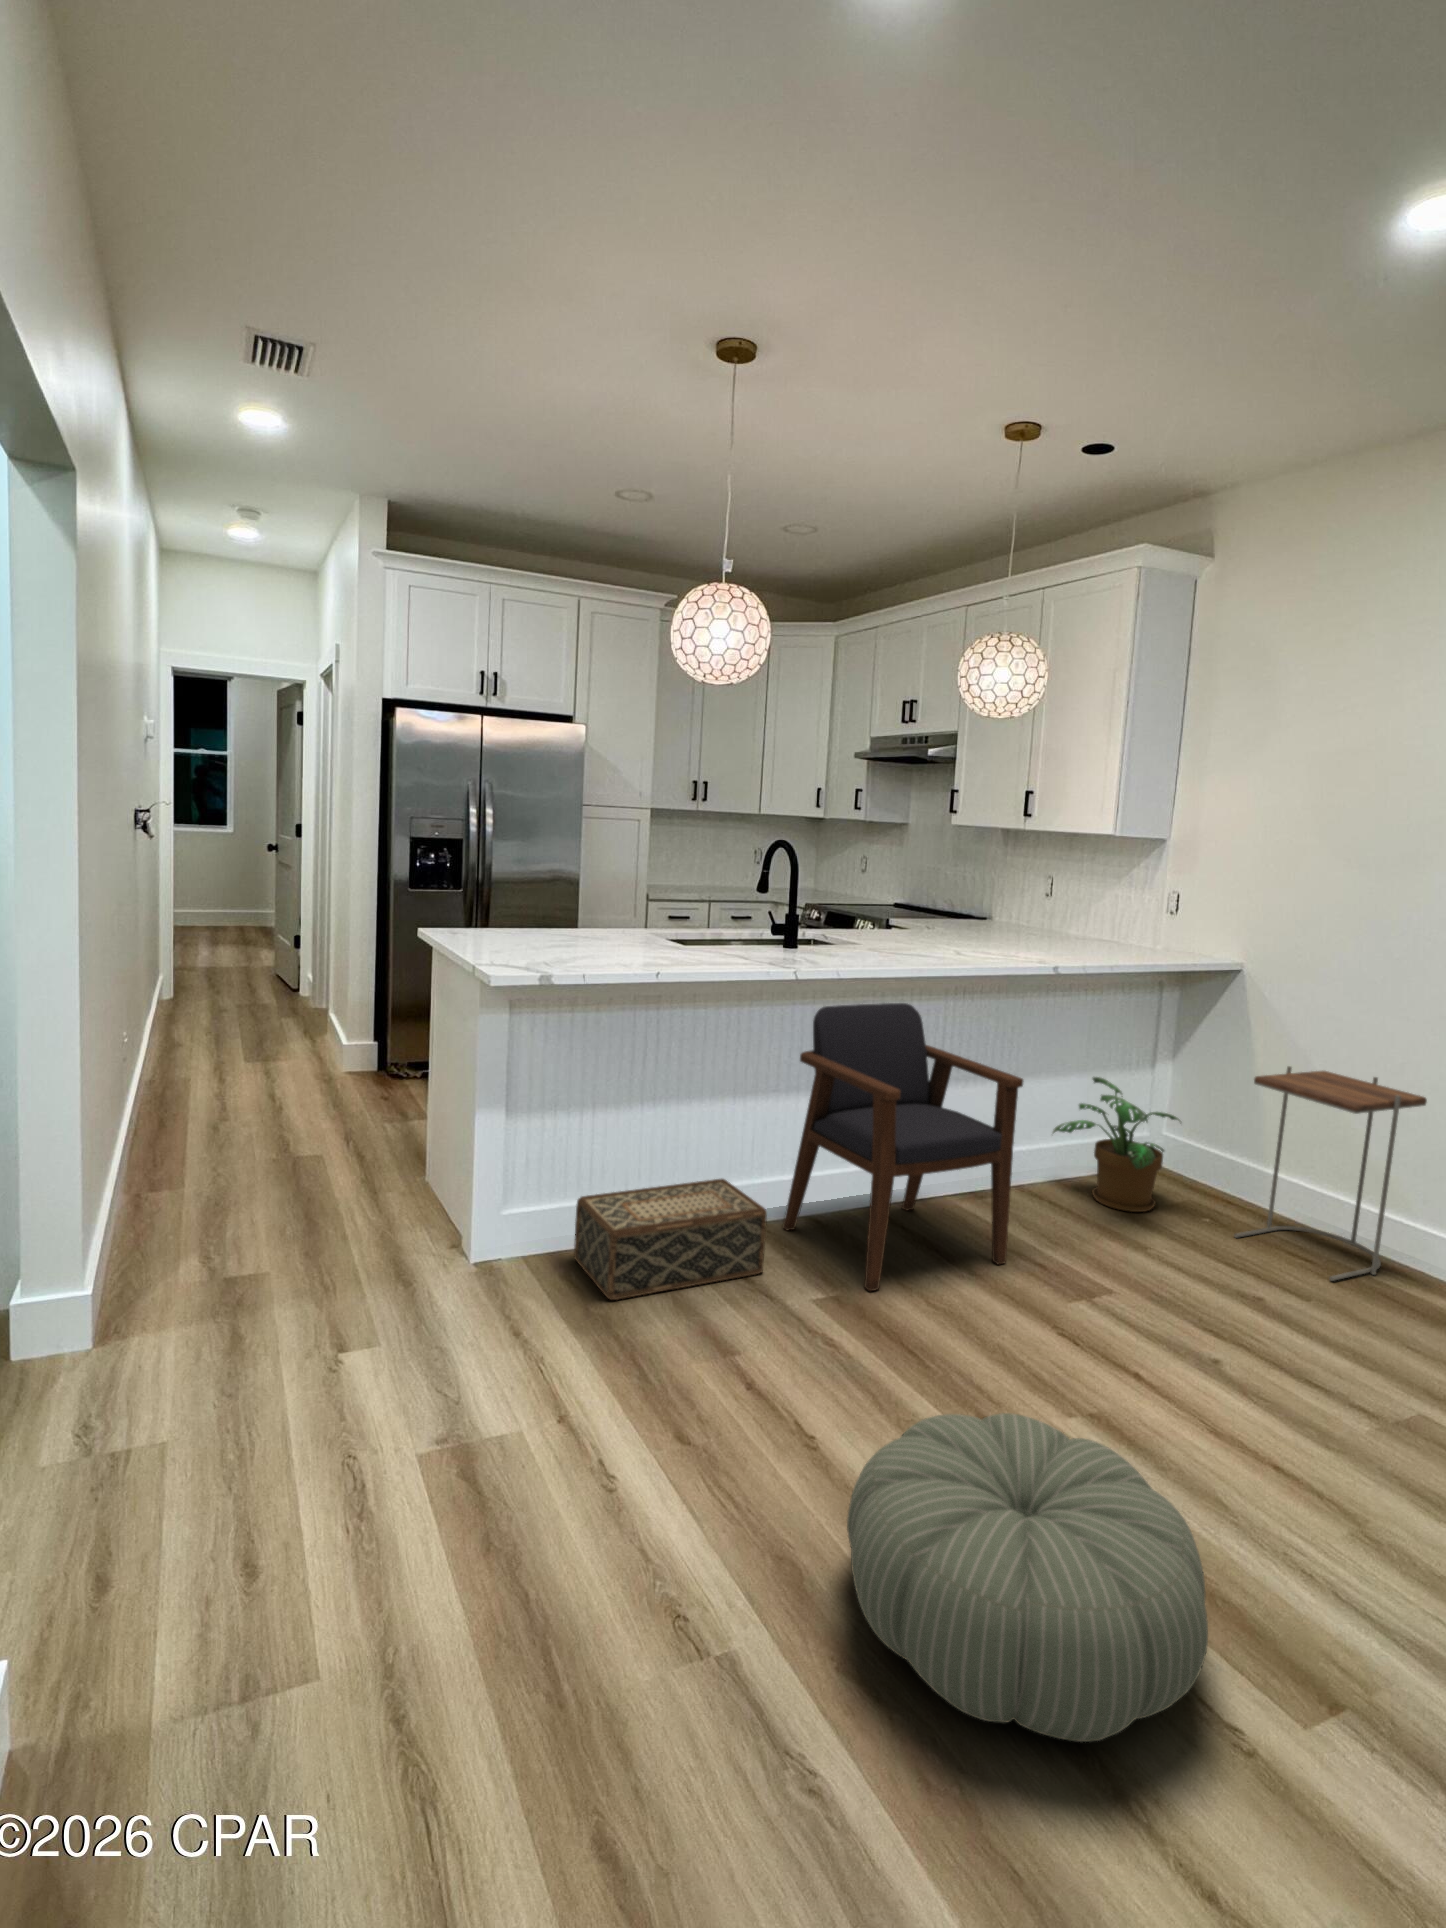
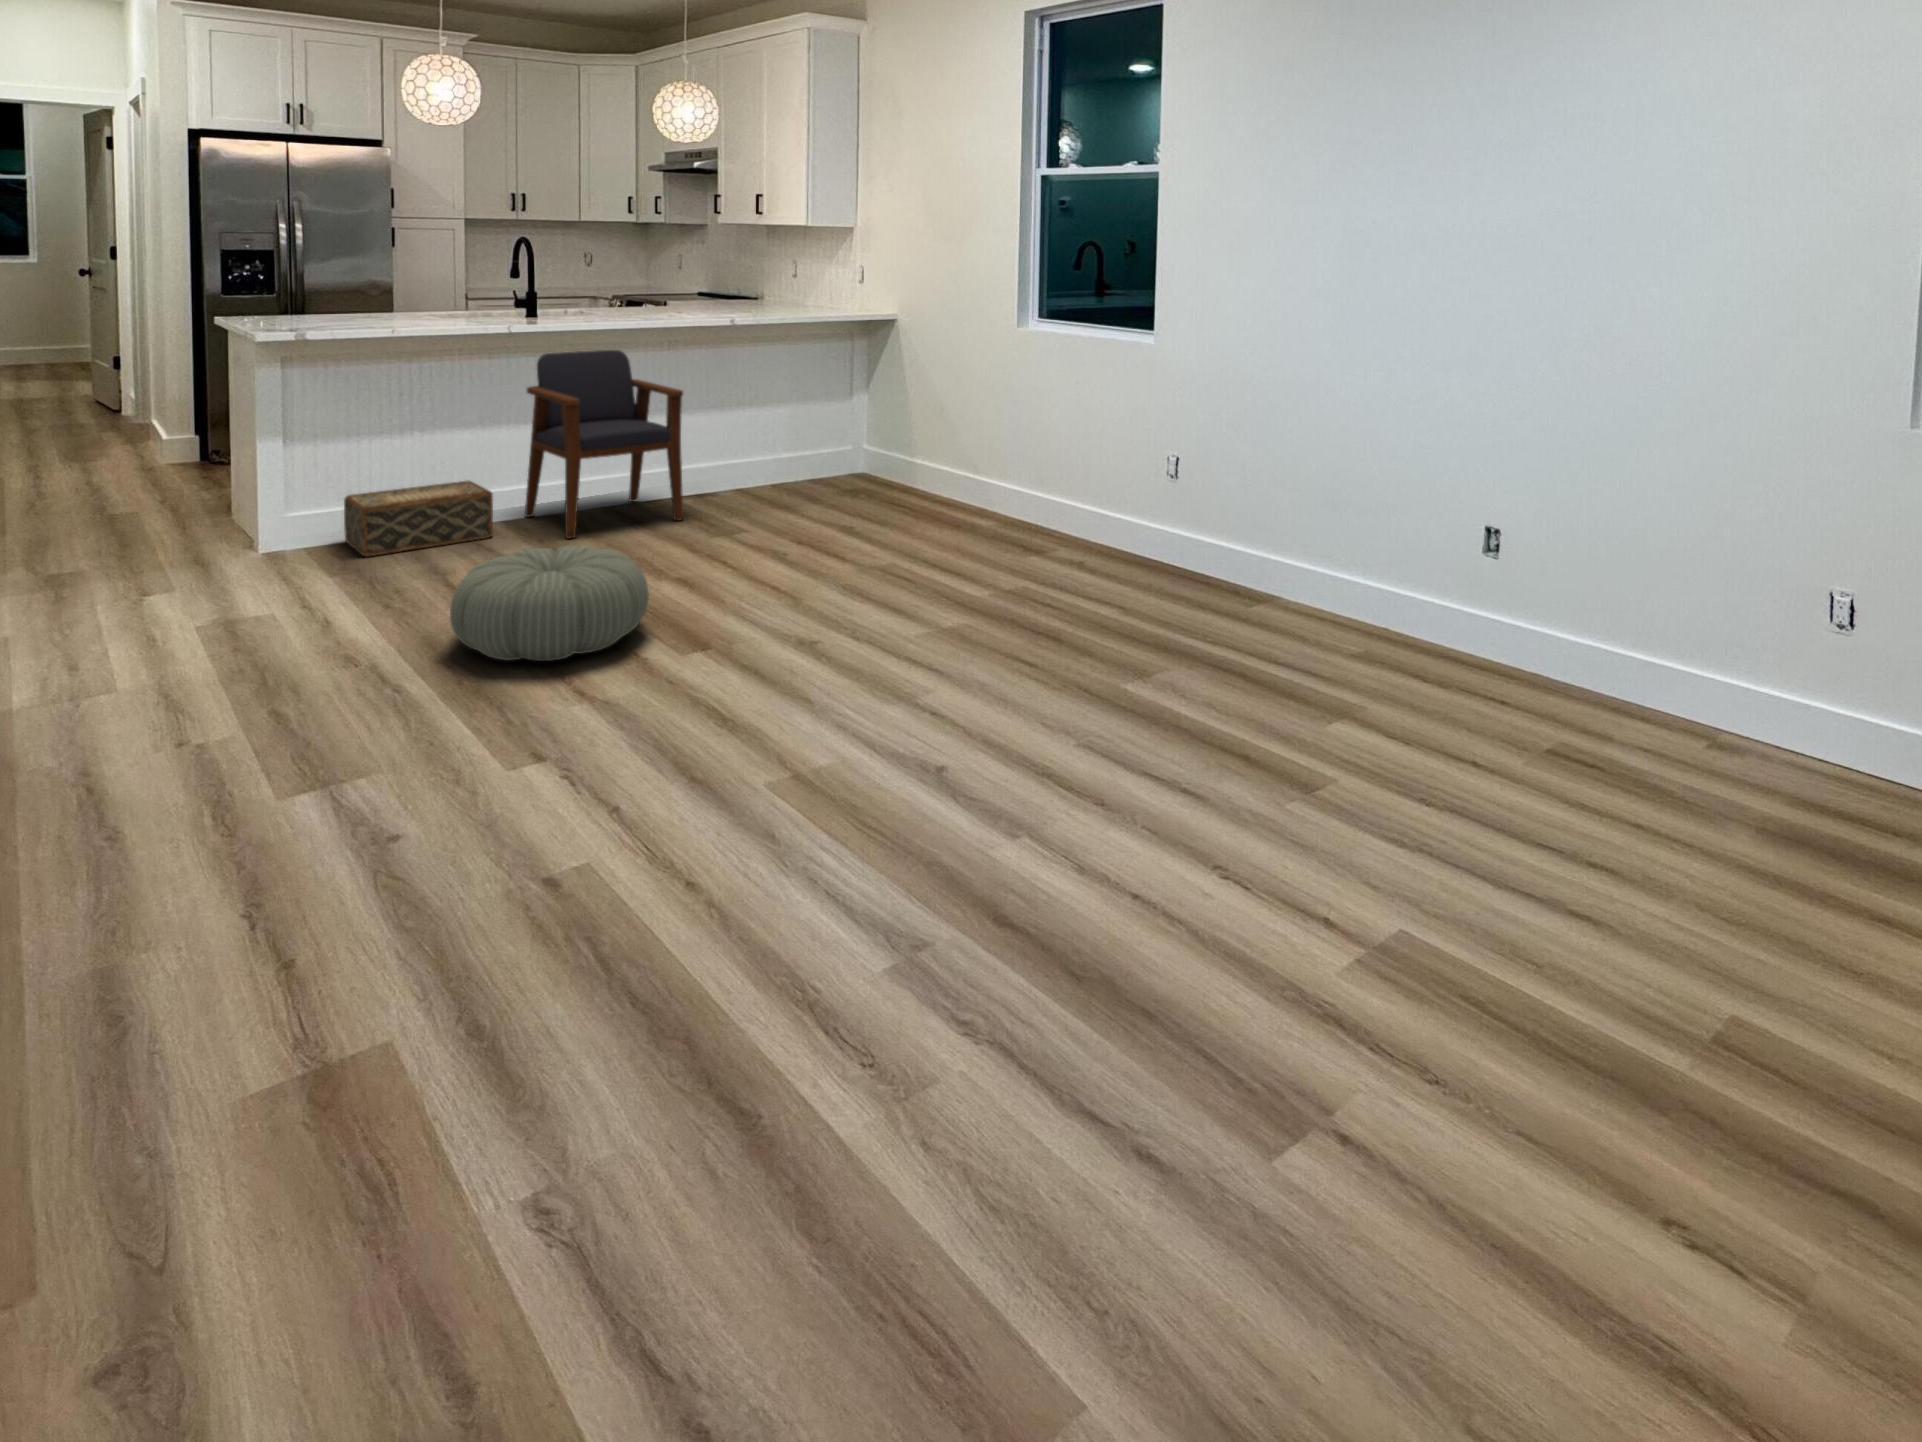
side table: present [1234,1066,1427,1281] -> none [868,377,973,511]
potted plant: present [1053,1077,1181,1212] -> none [756,400,836,490]

